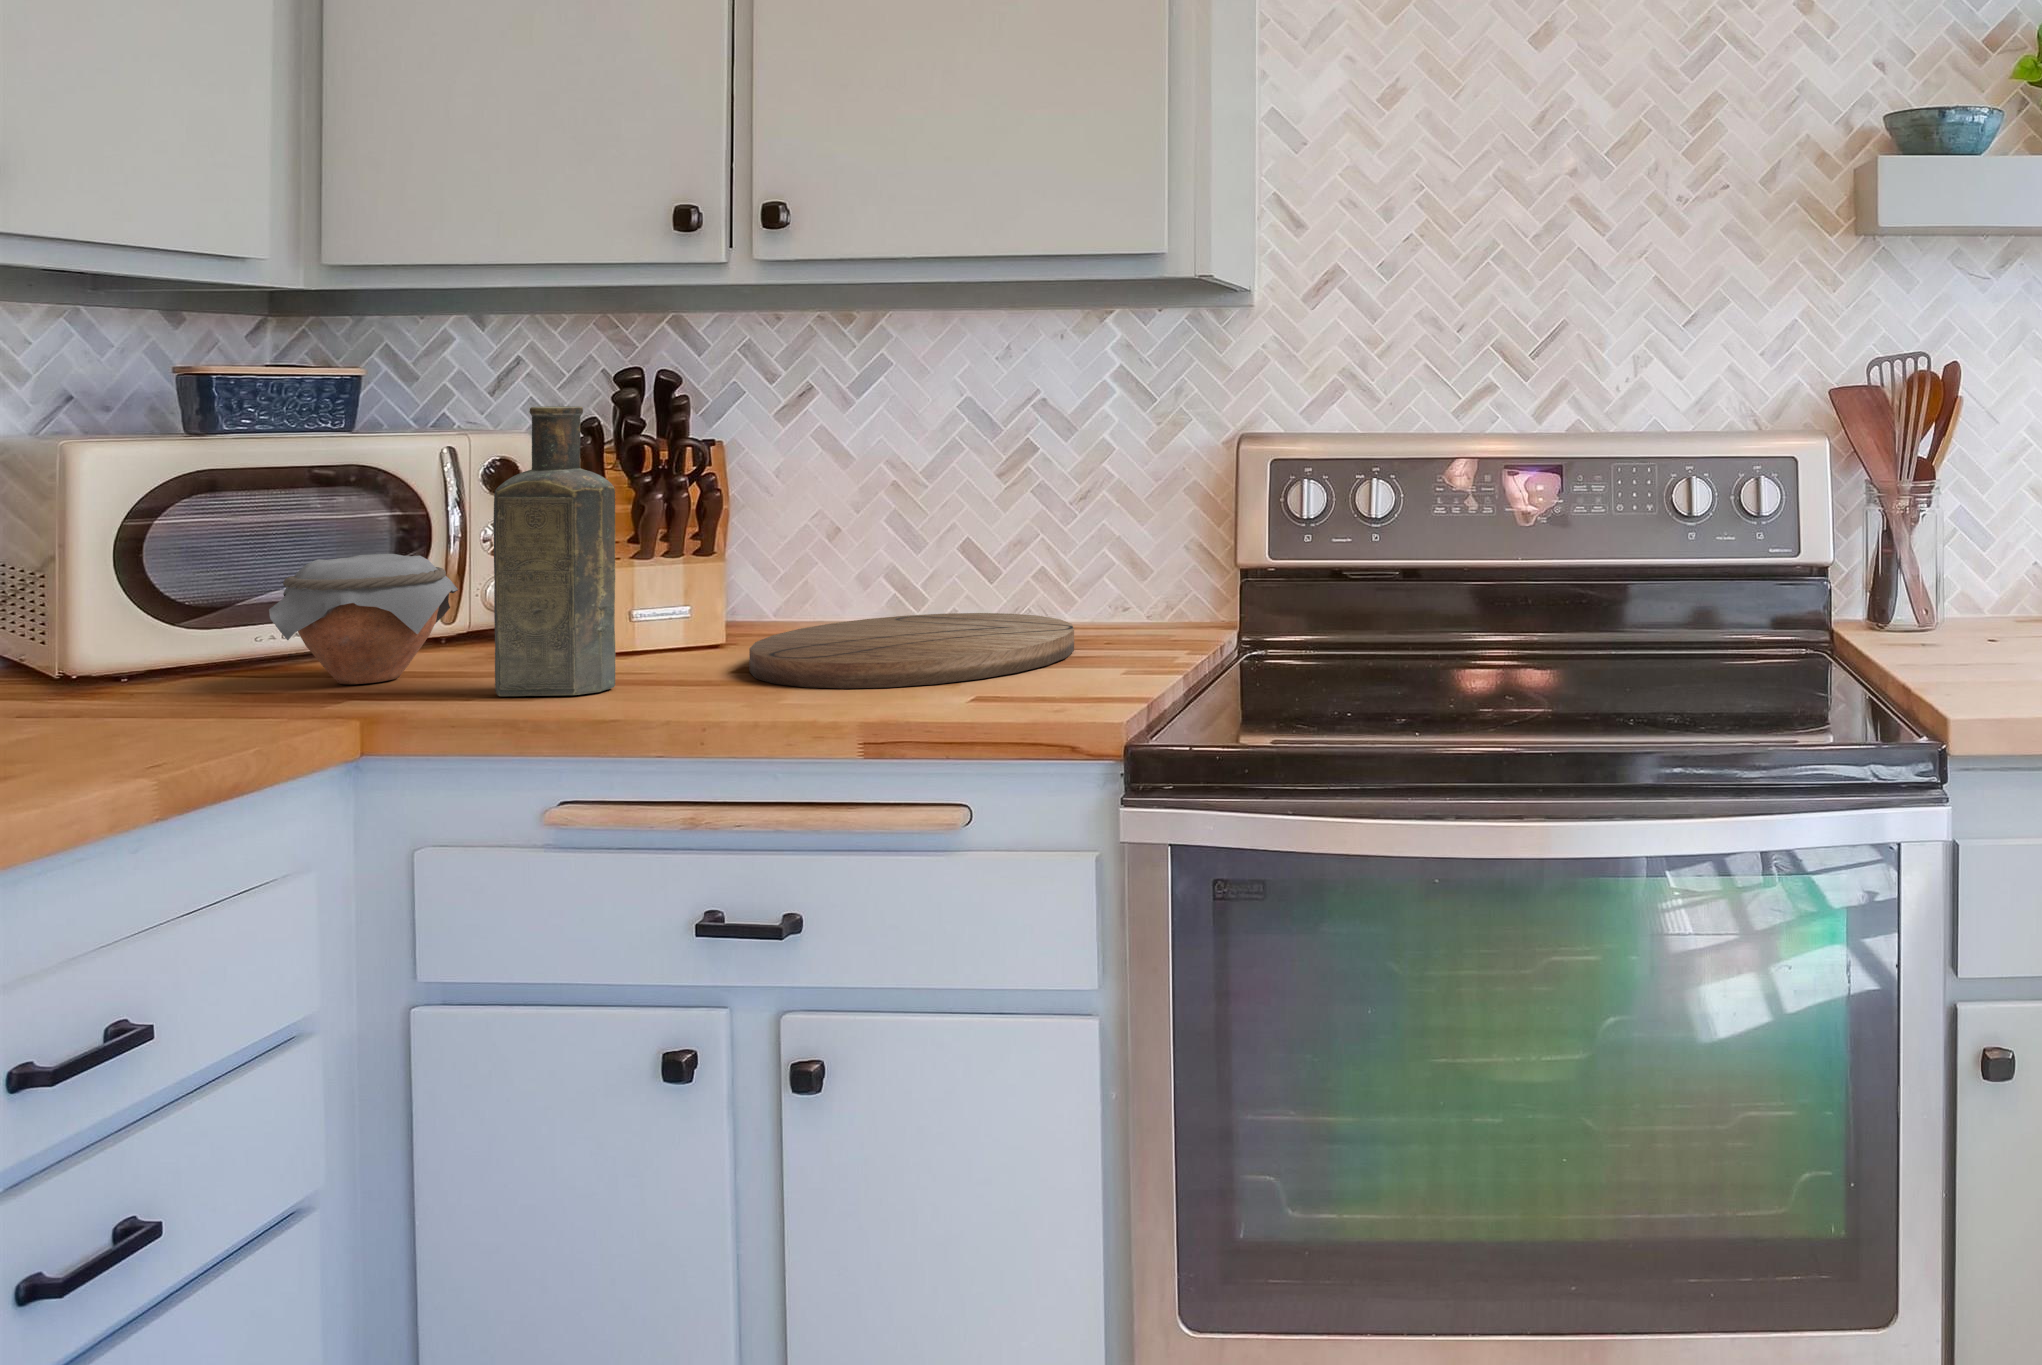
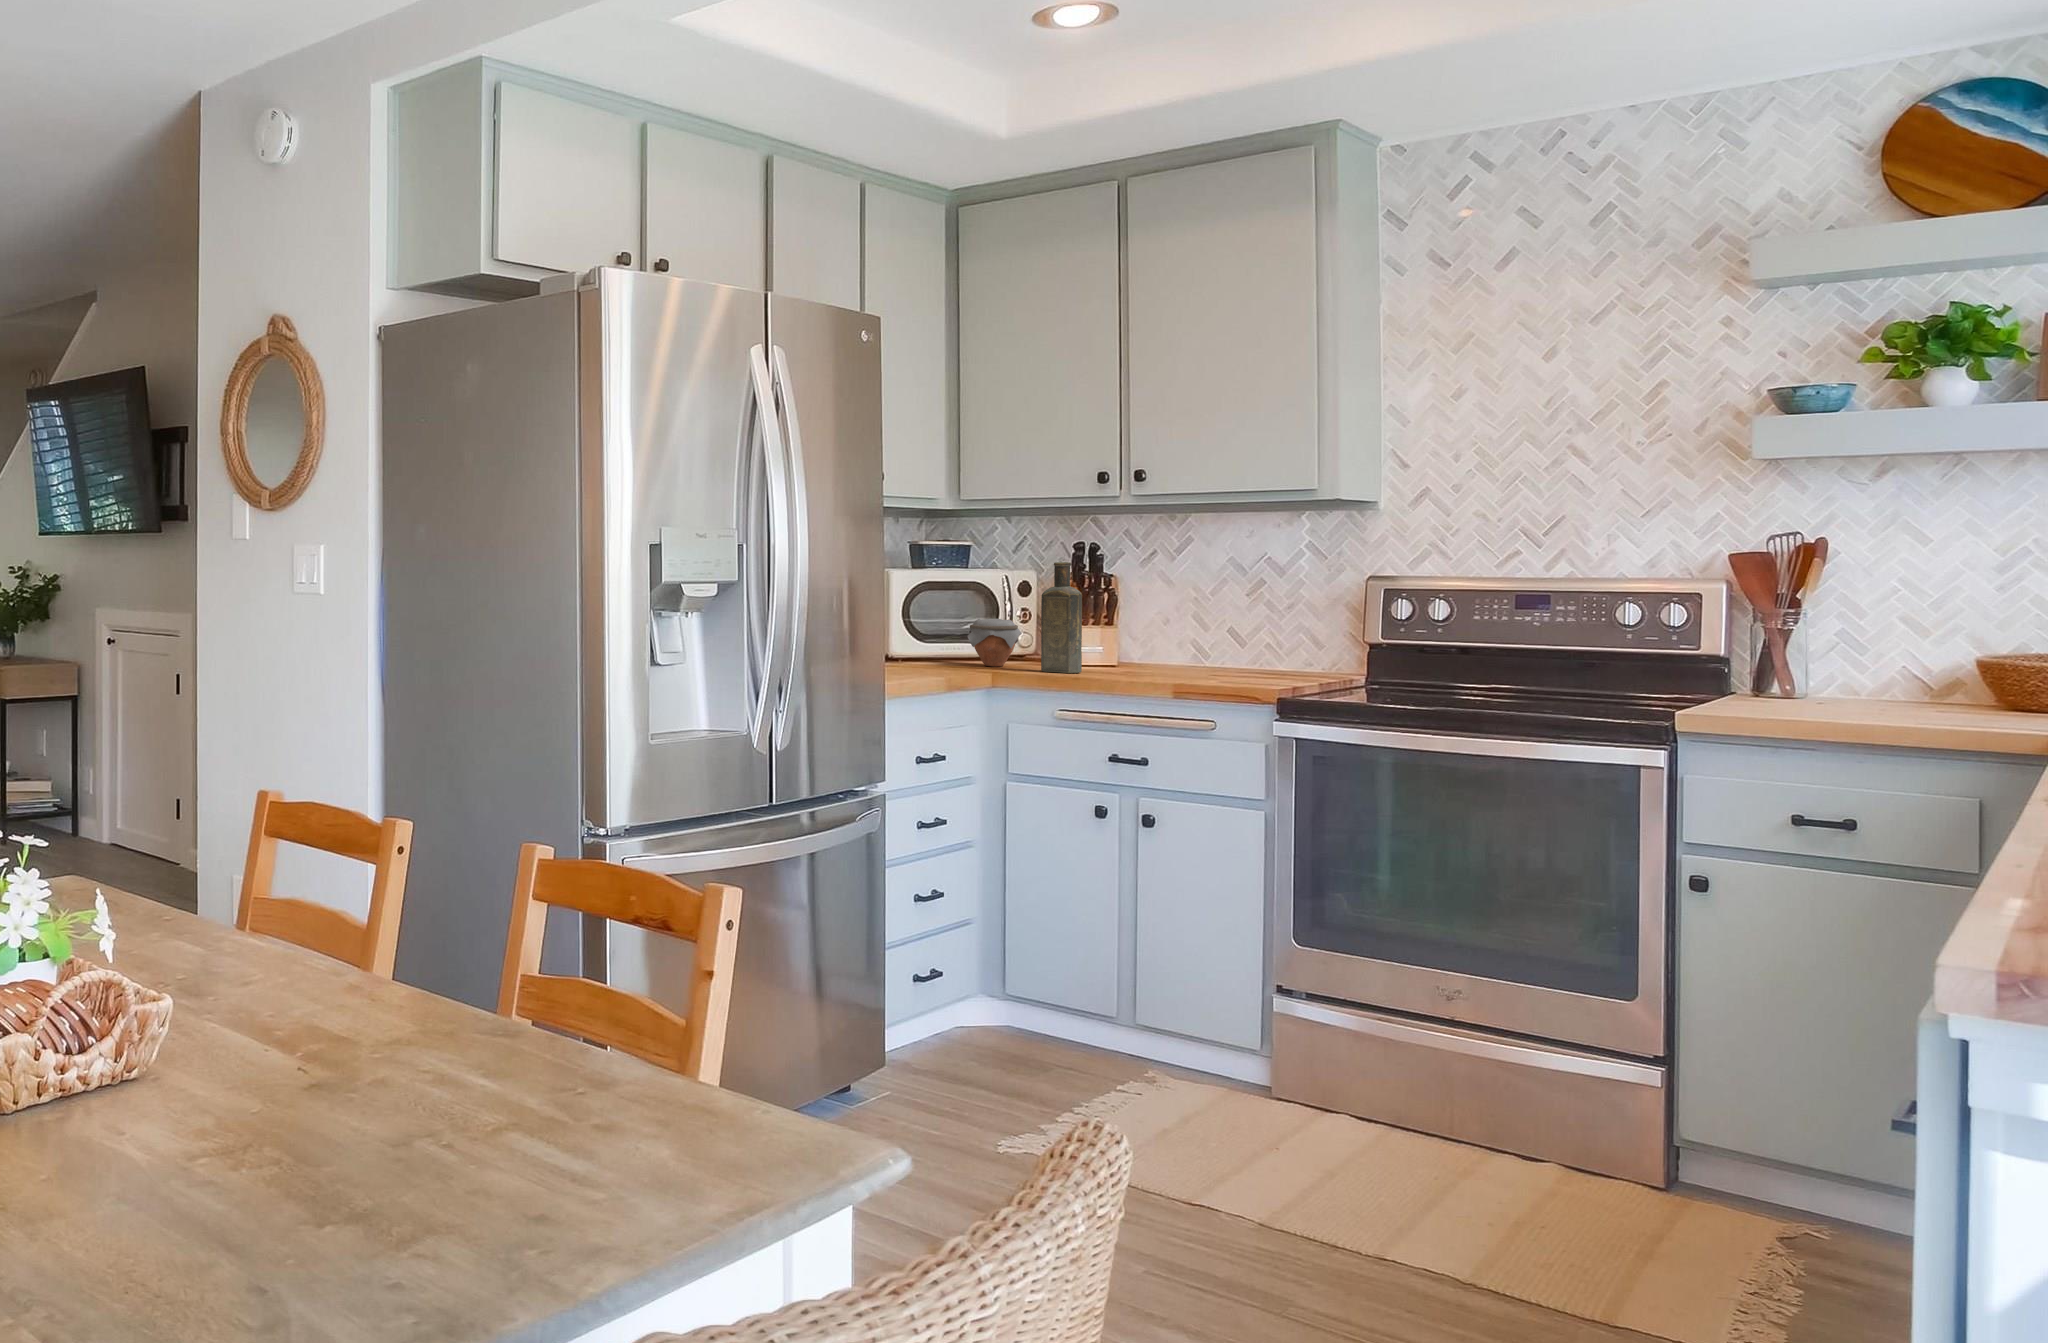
cutting board: present [749,613,1074,688] -> none [1129,660,1269,680]

